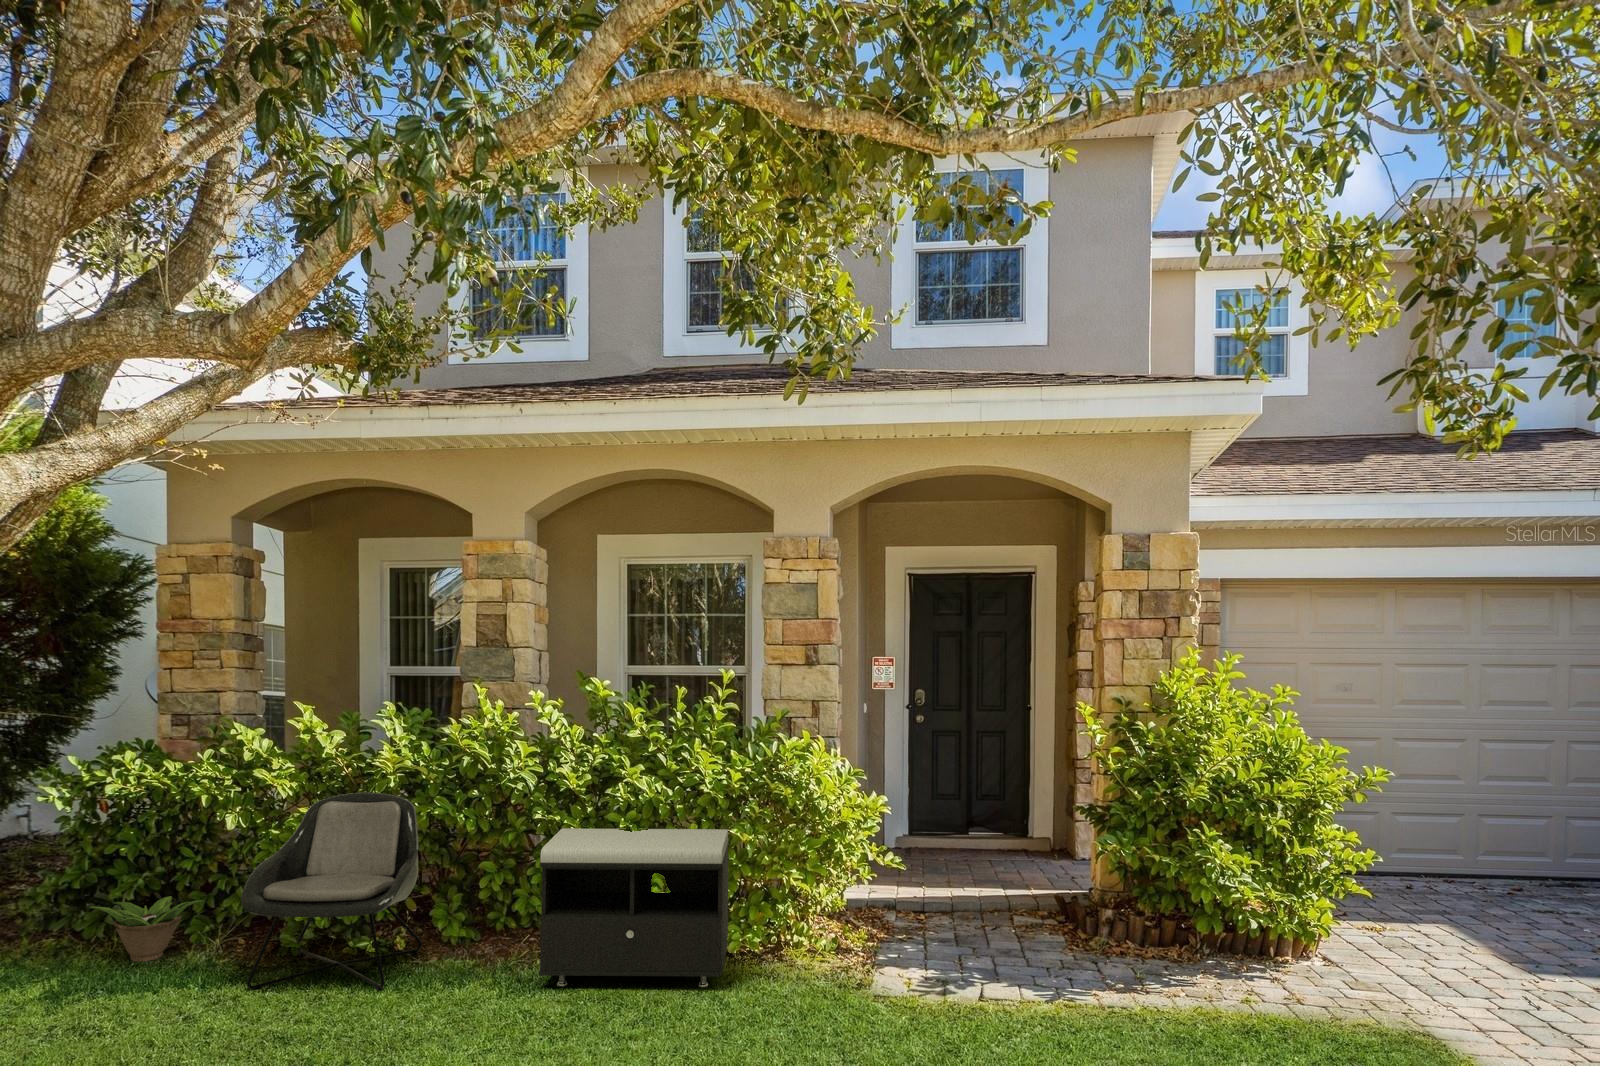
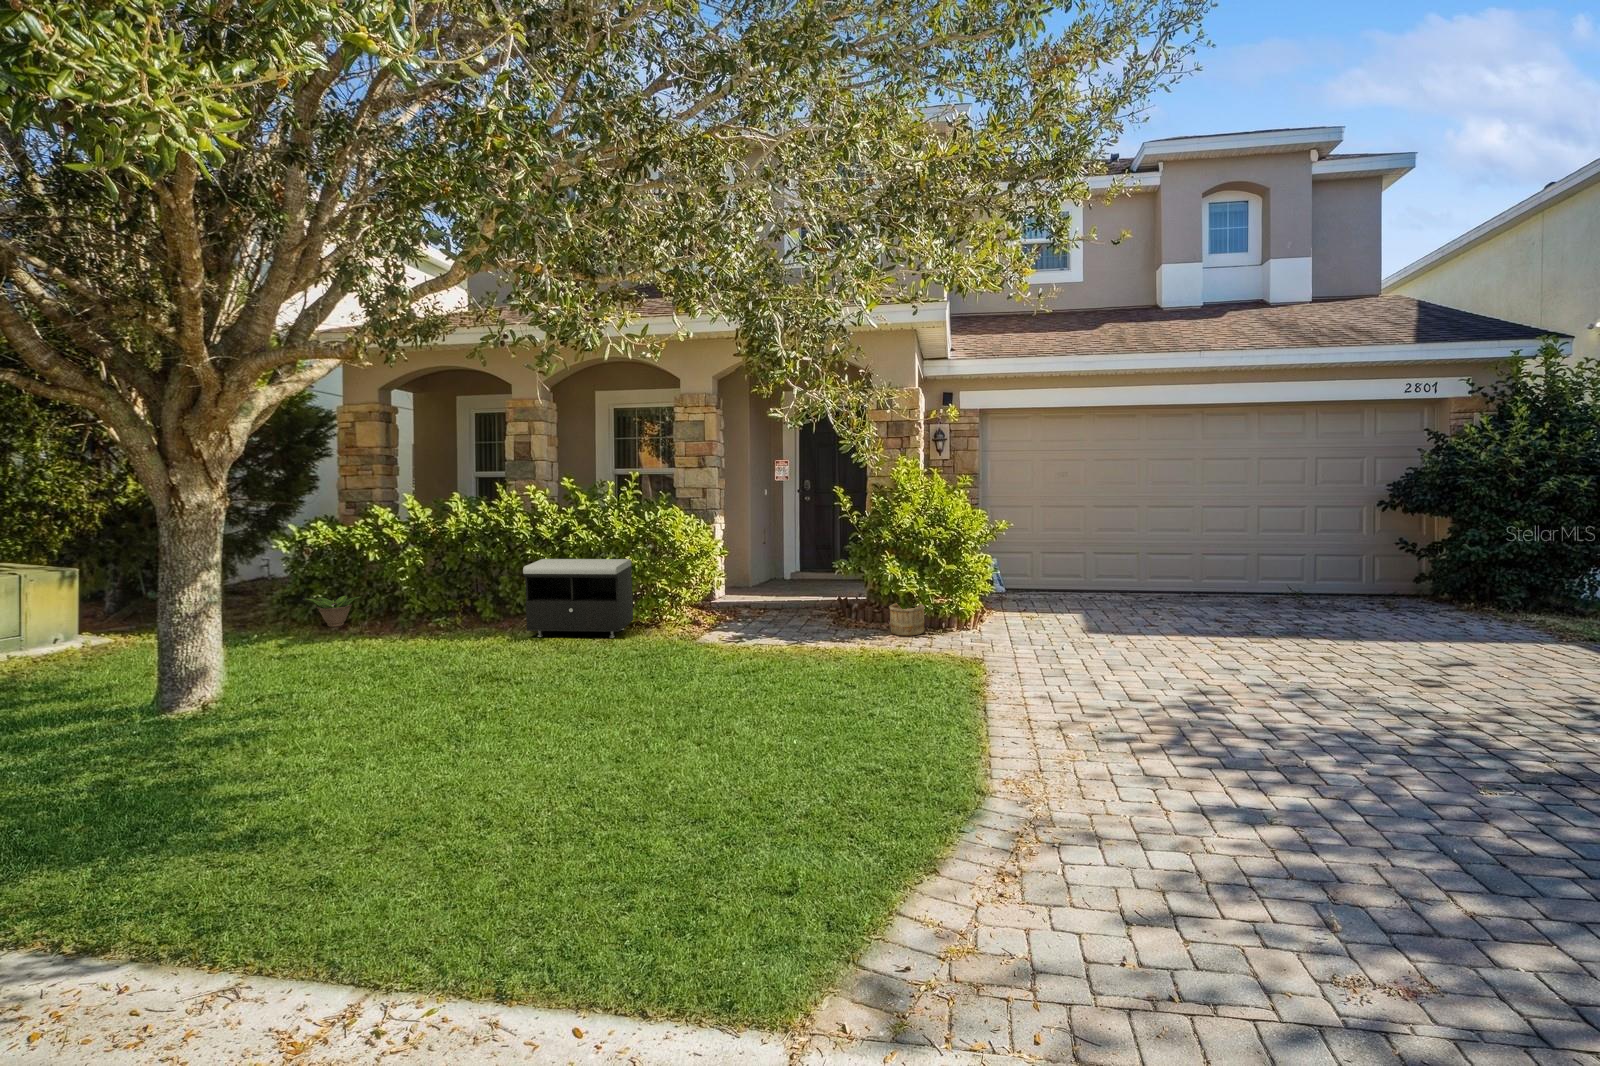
lounge chair: present [241,793,422,991] -> none [375,541,475,638]
wooden bucket: none [1200,909,1269,976] -> present [889,603,925,636]

